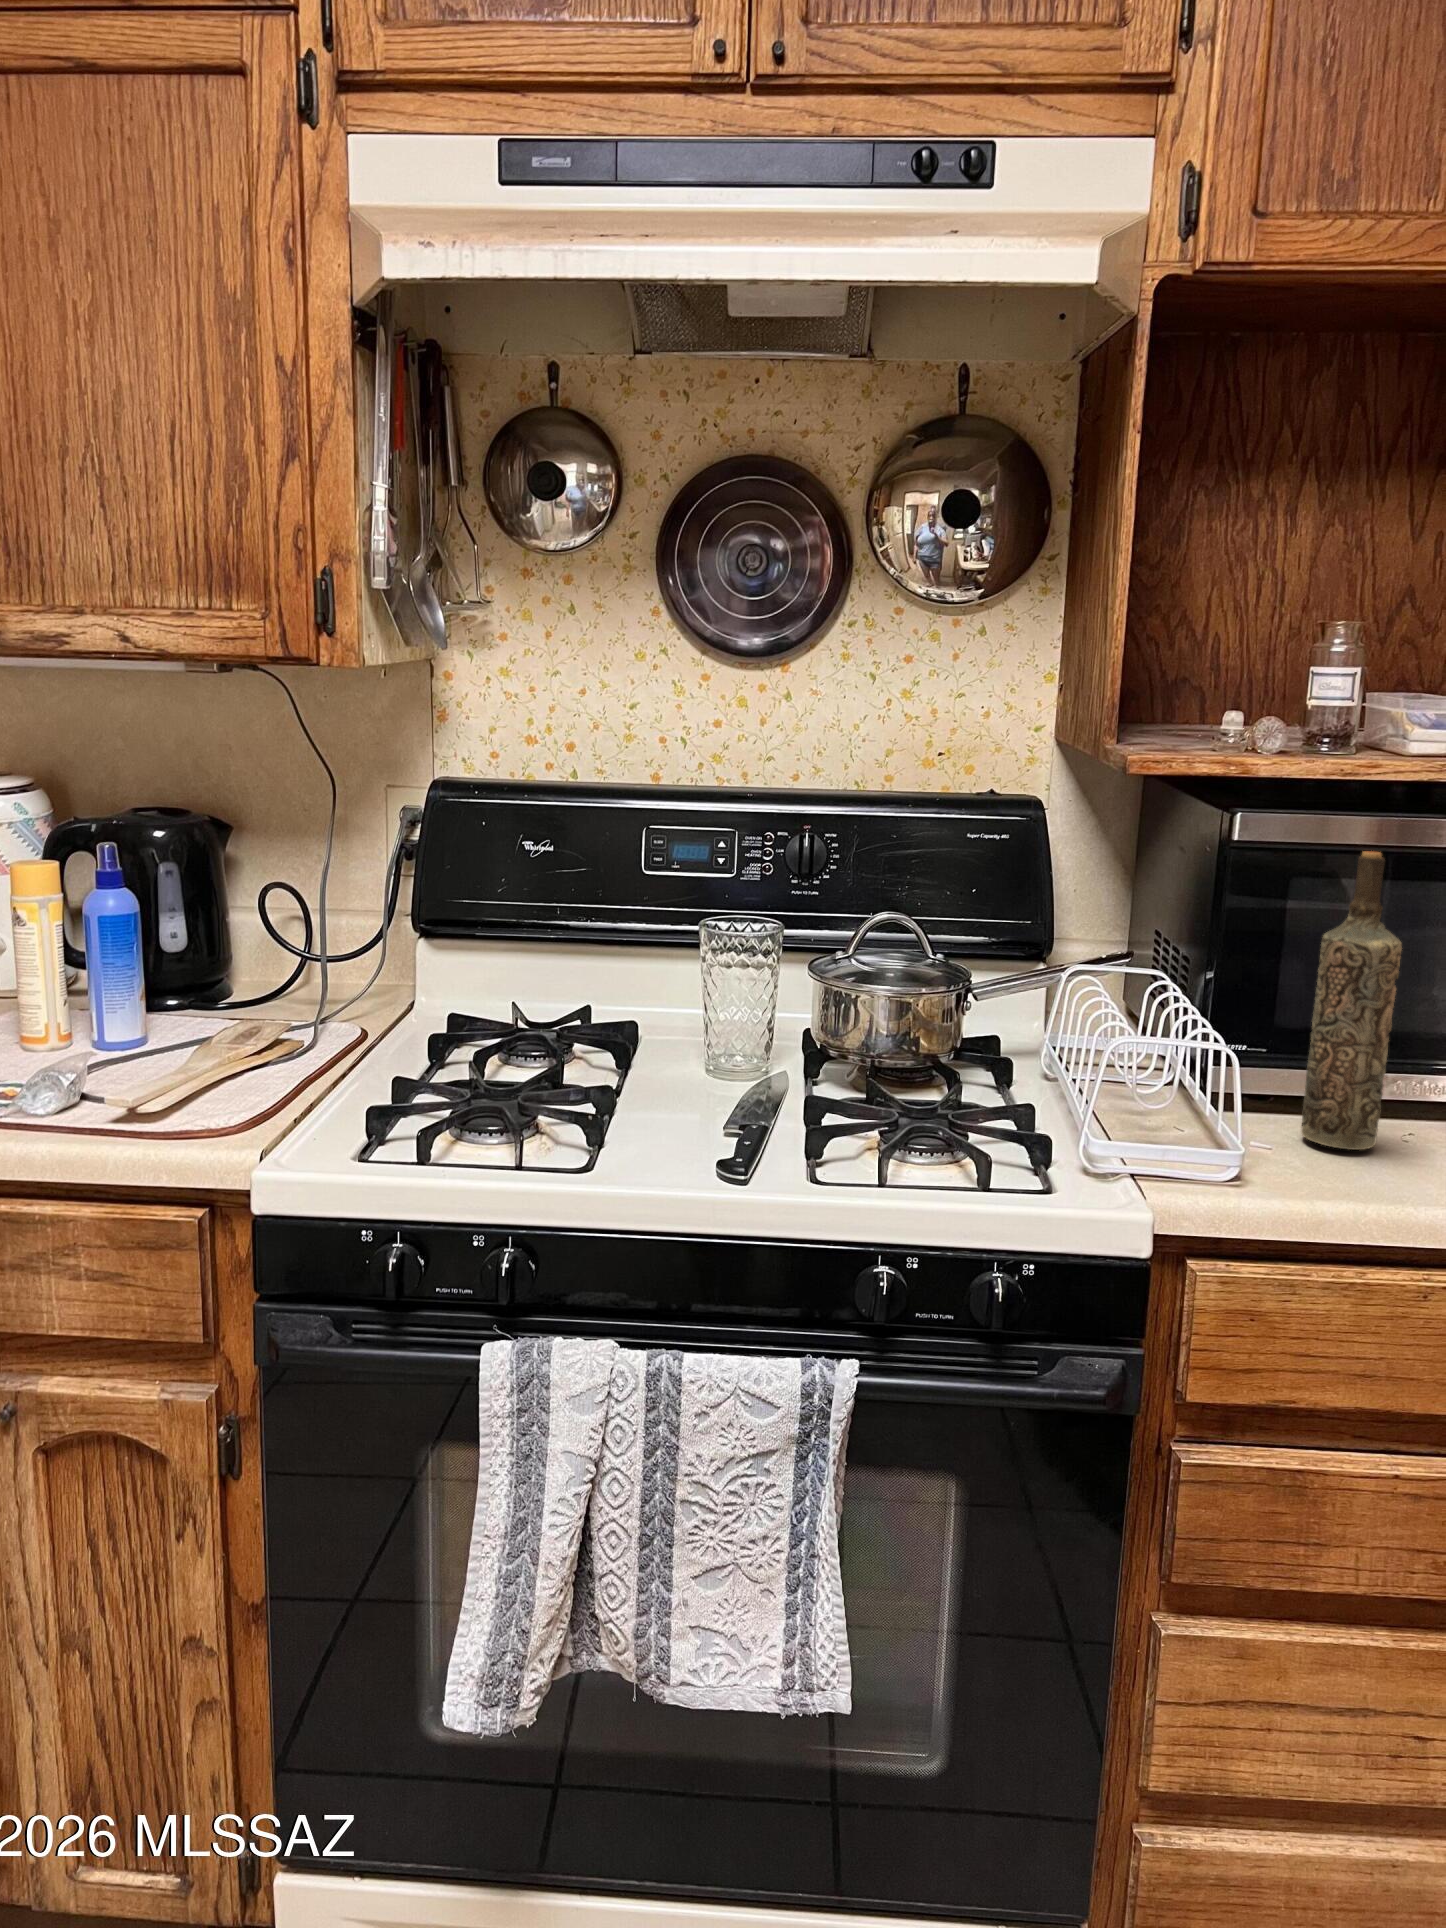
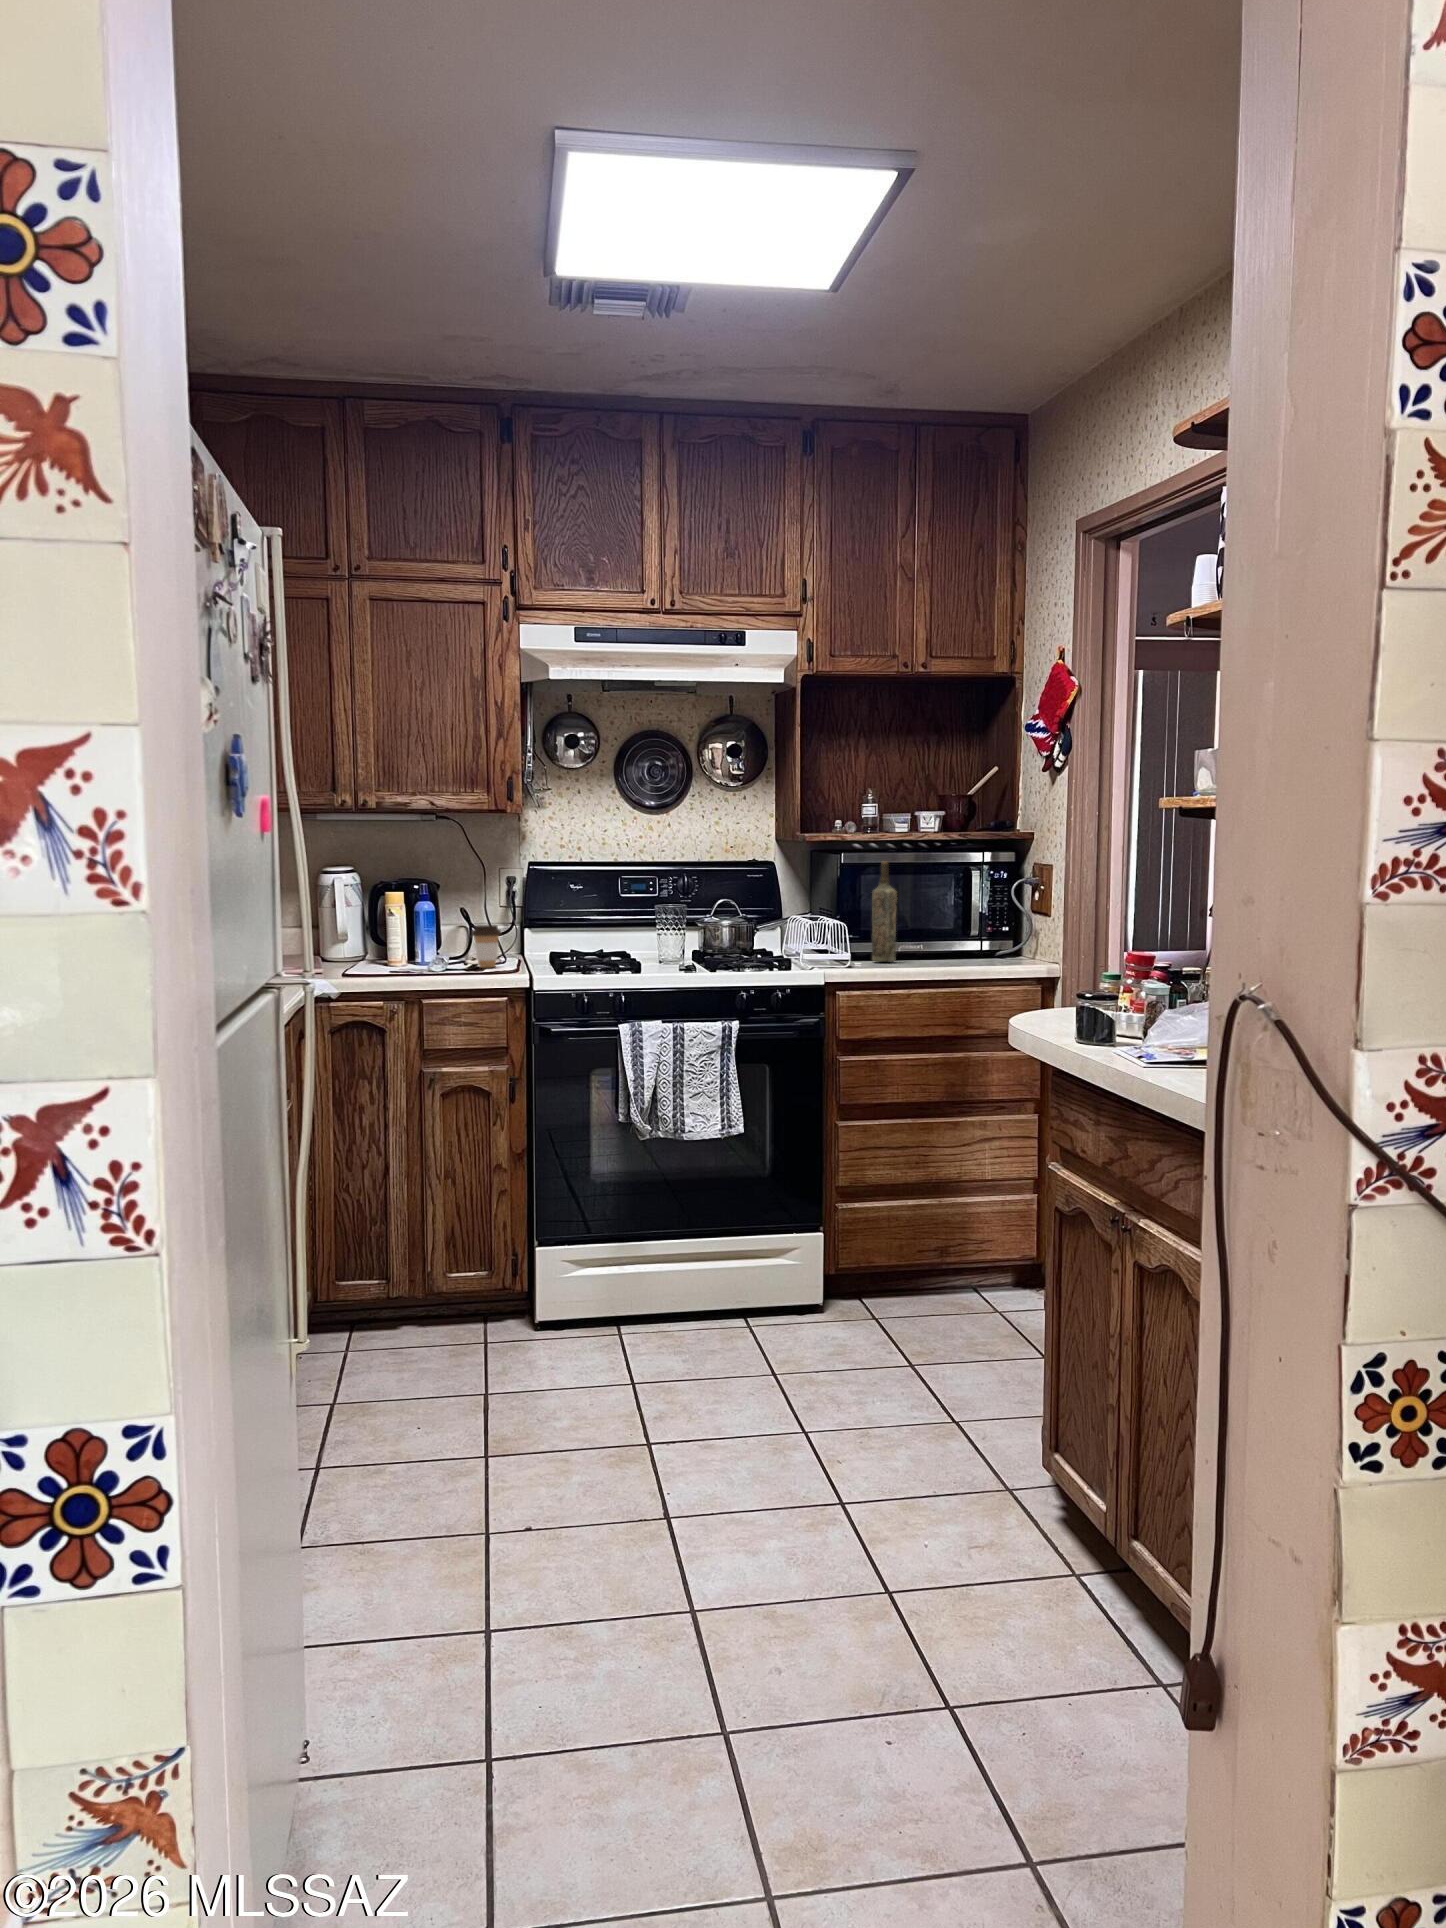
coffee cup: none [193,962,278,1080] -> present [471,925,501,968]

